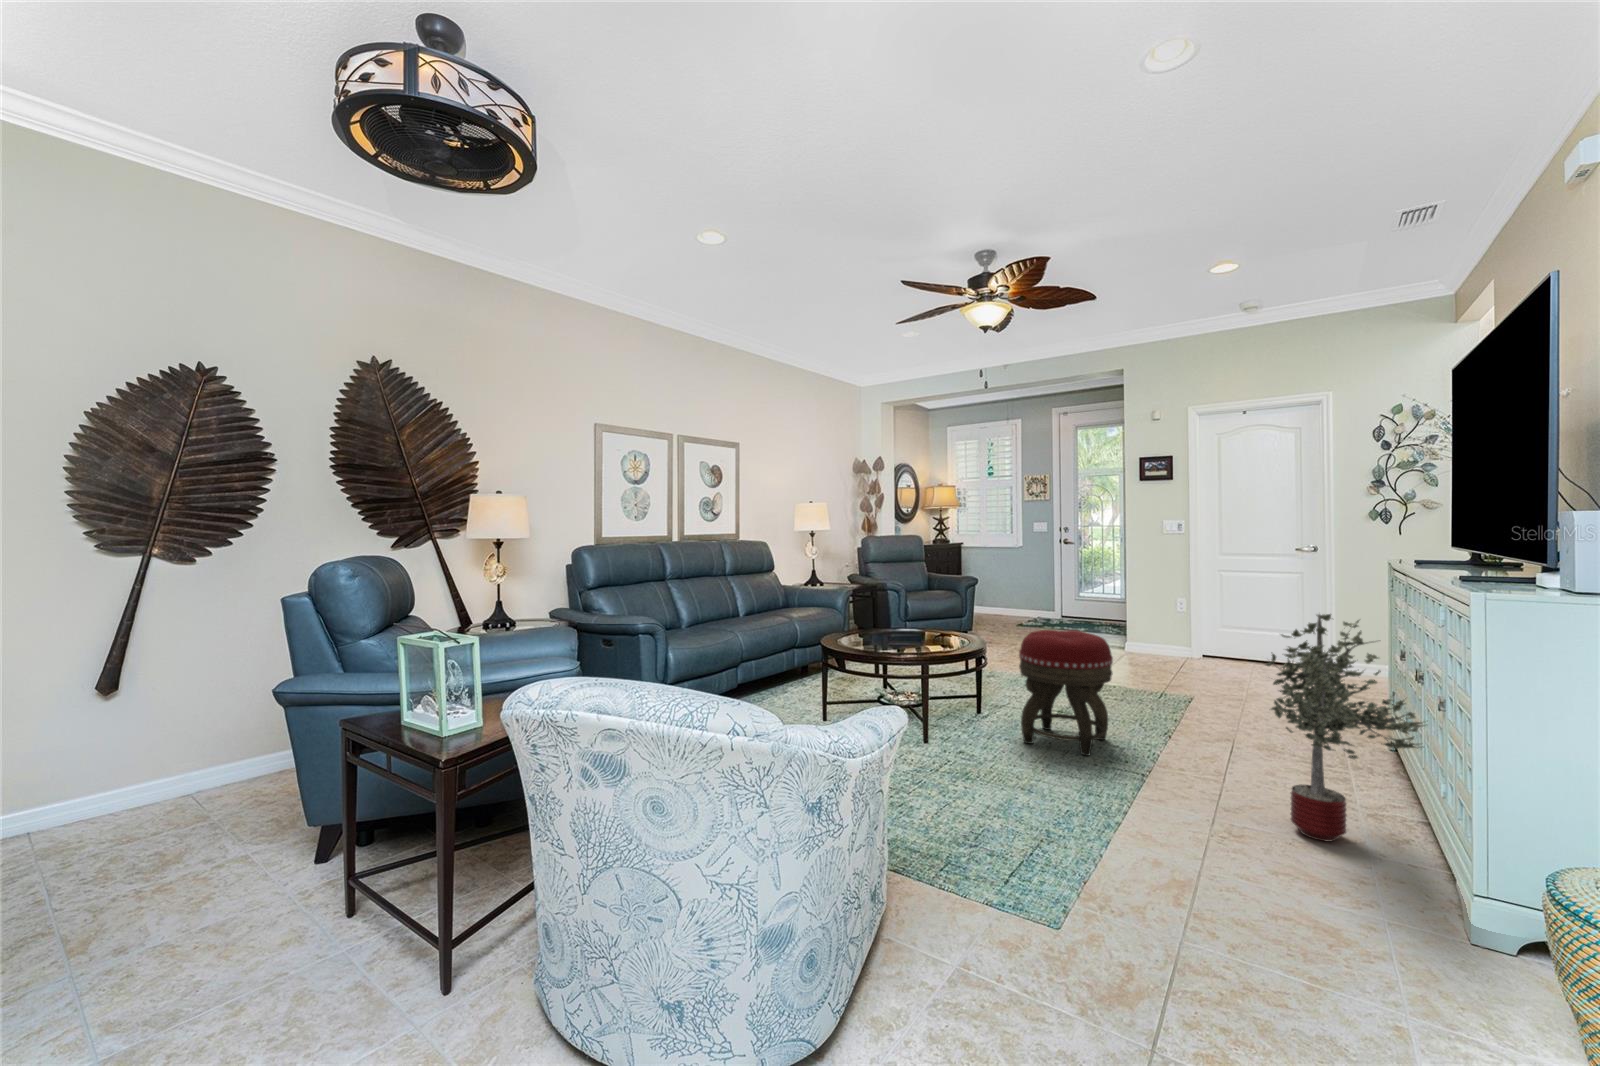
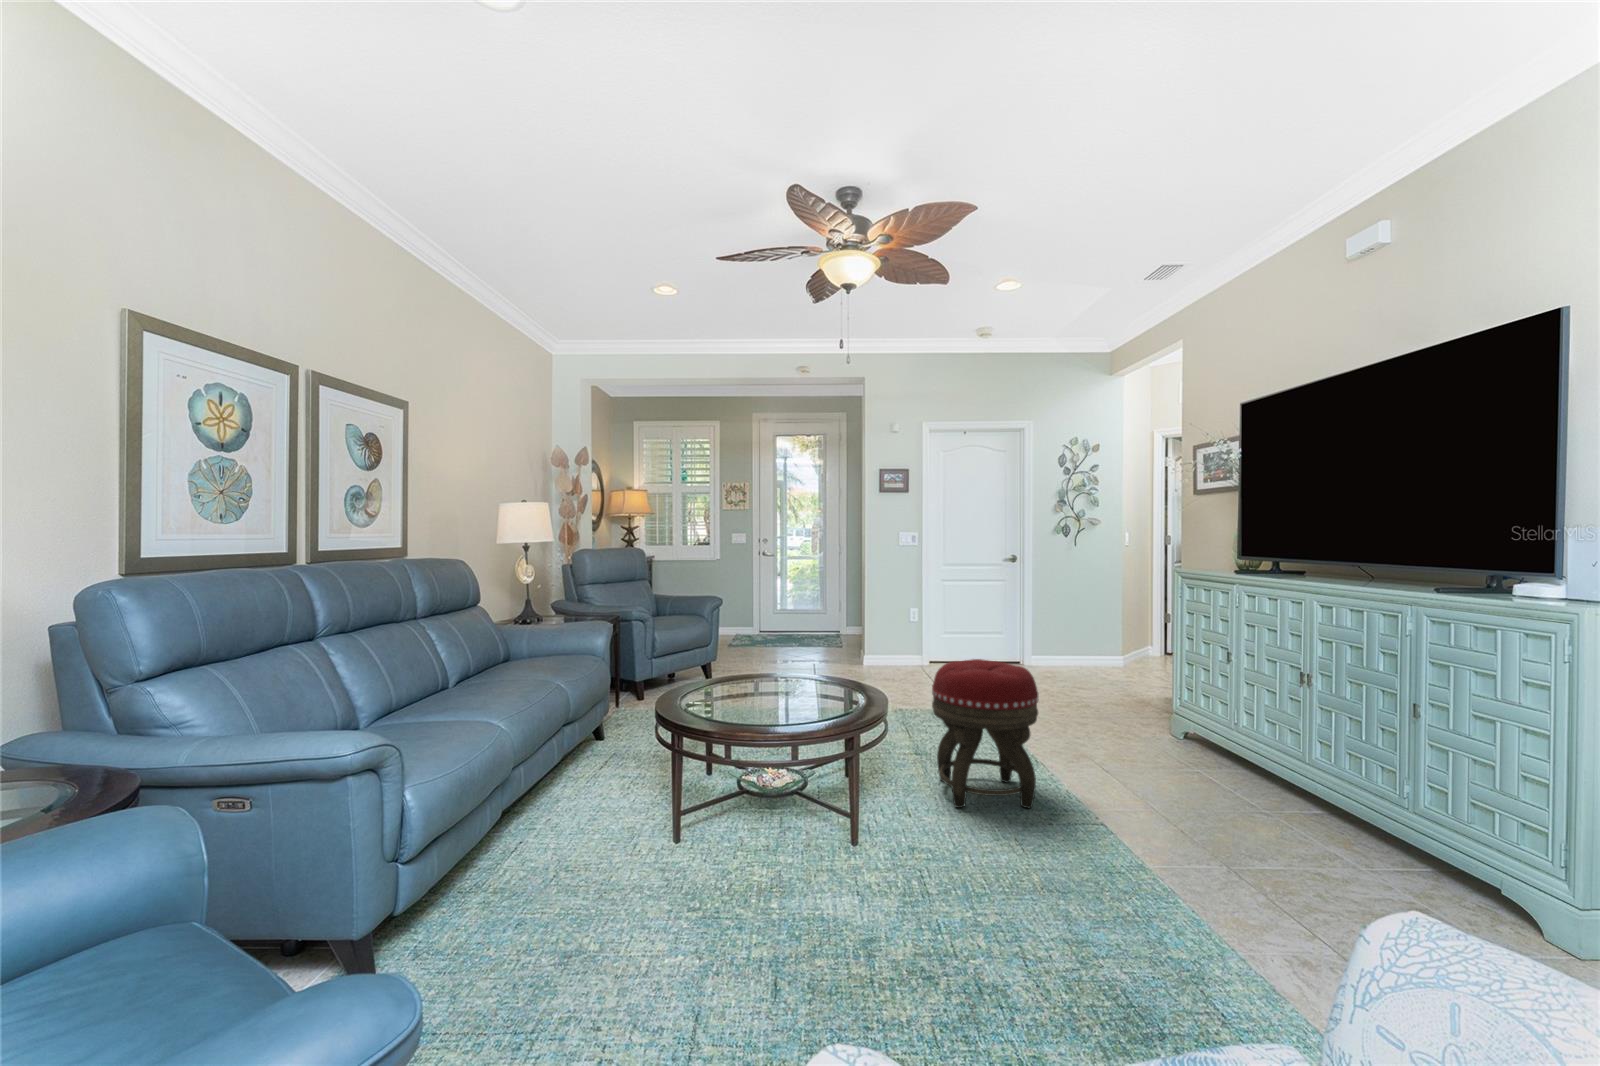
potted tree: present [1266,614,1424,841] -> none [1239,625,1407,854]

